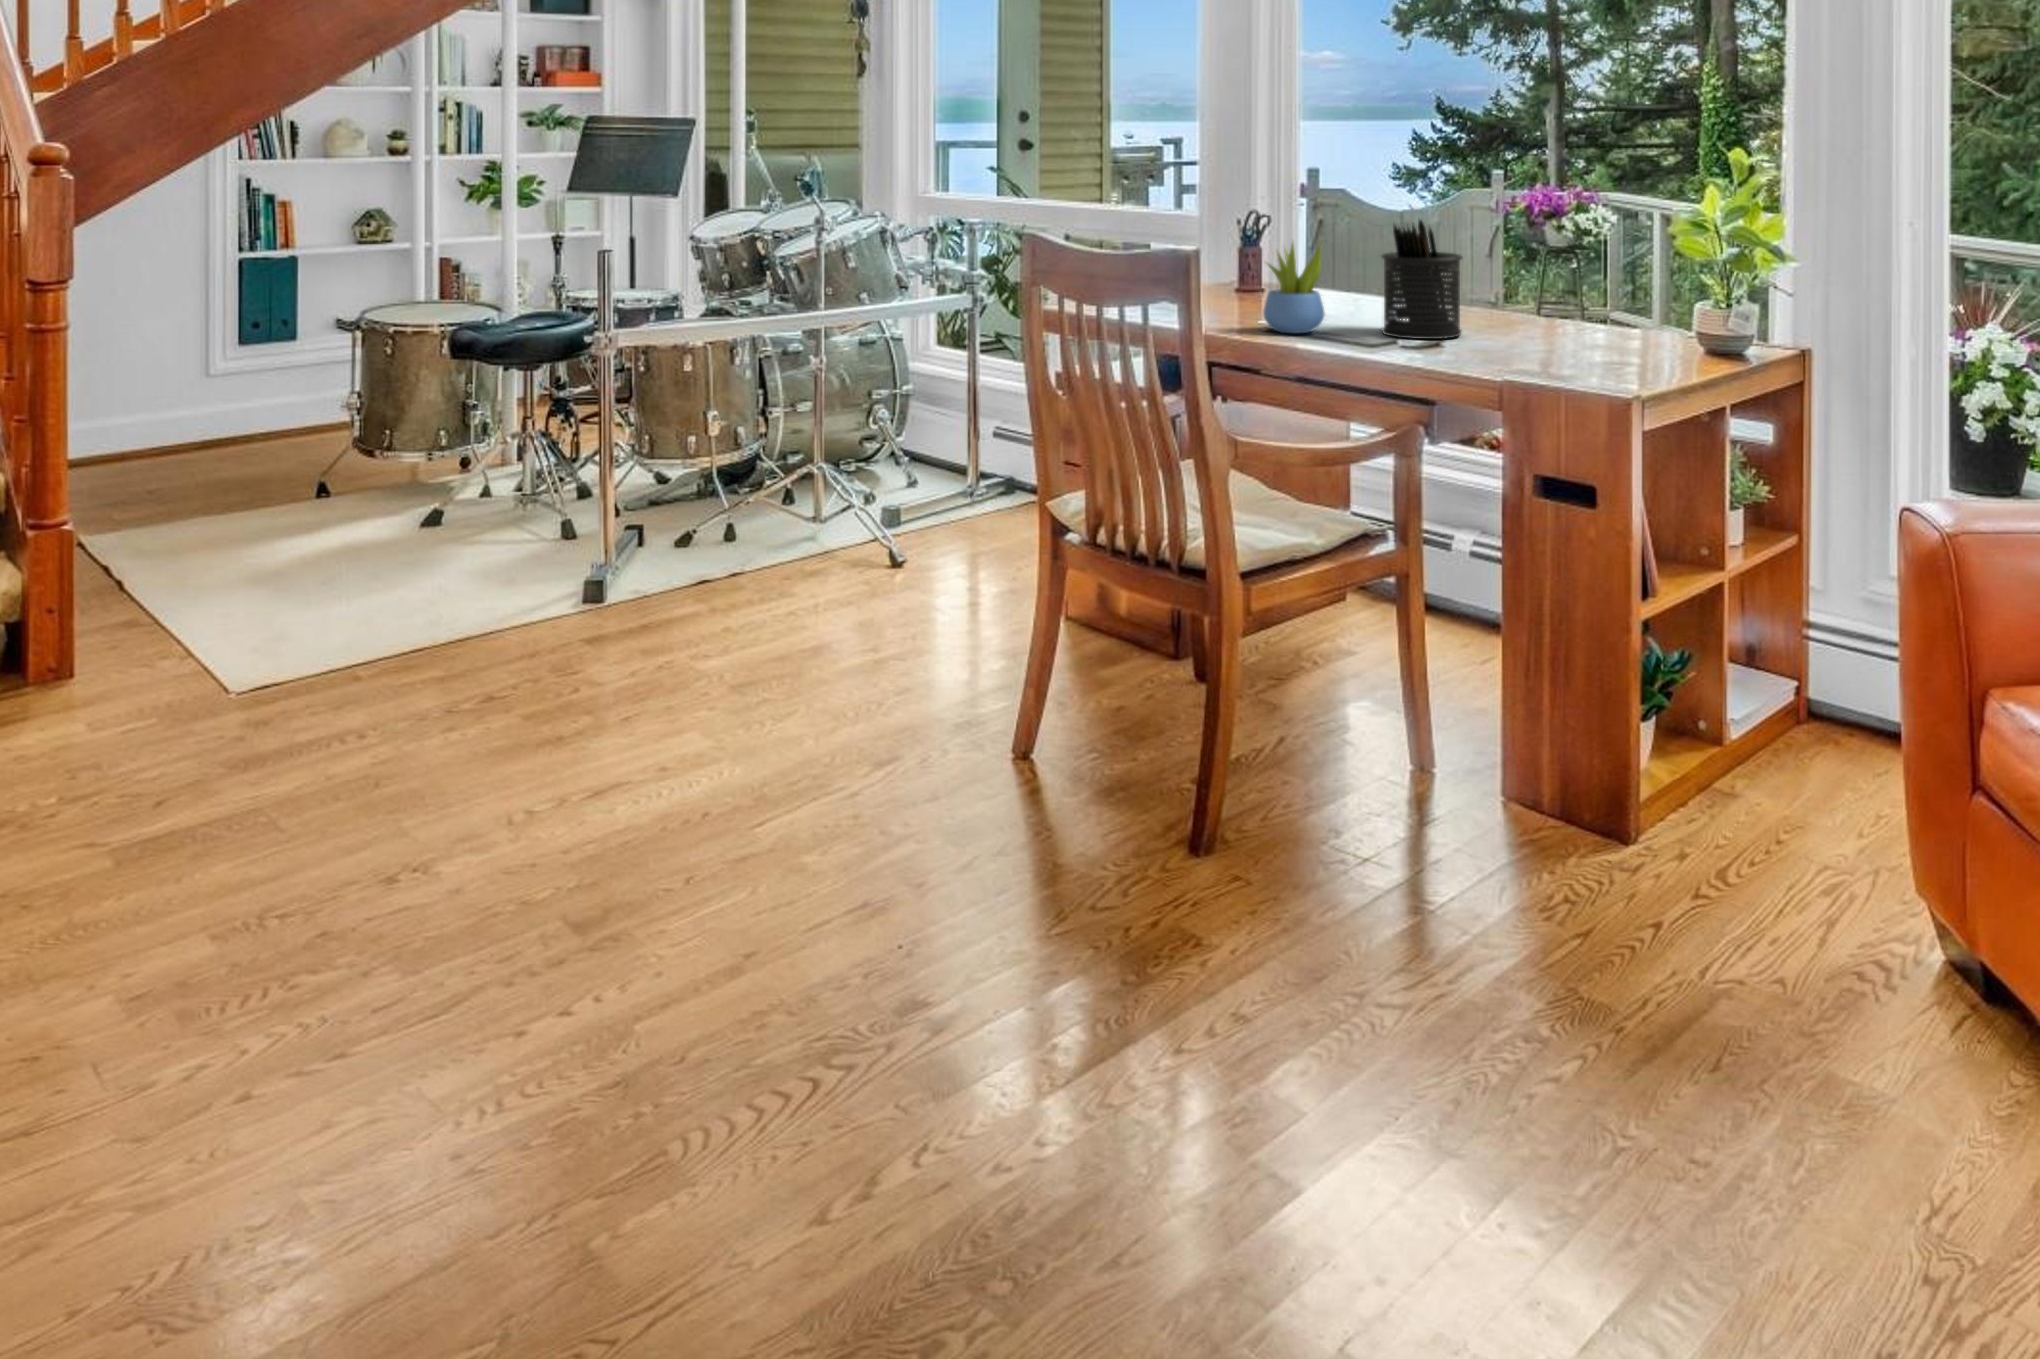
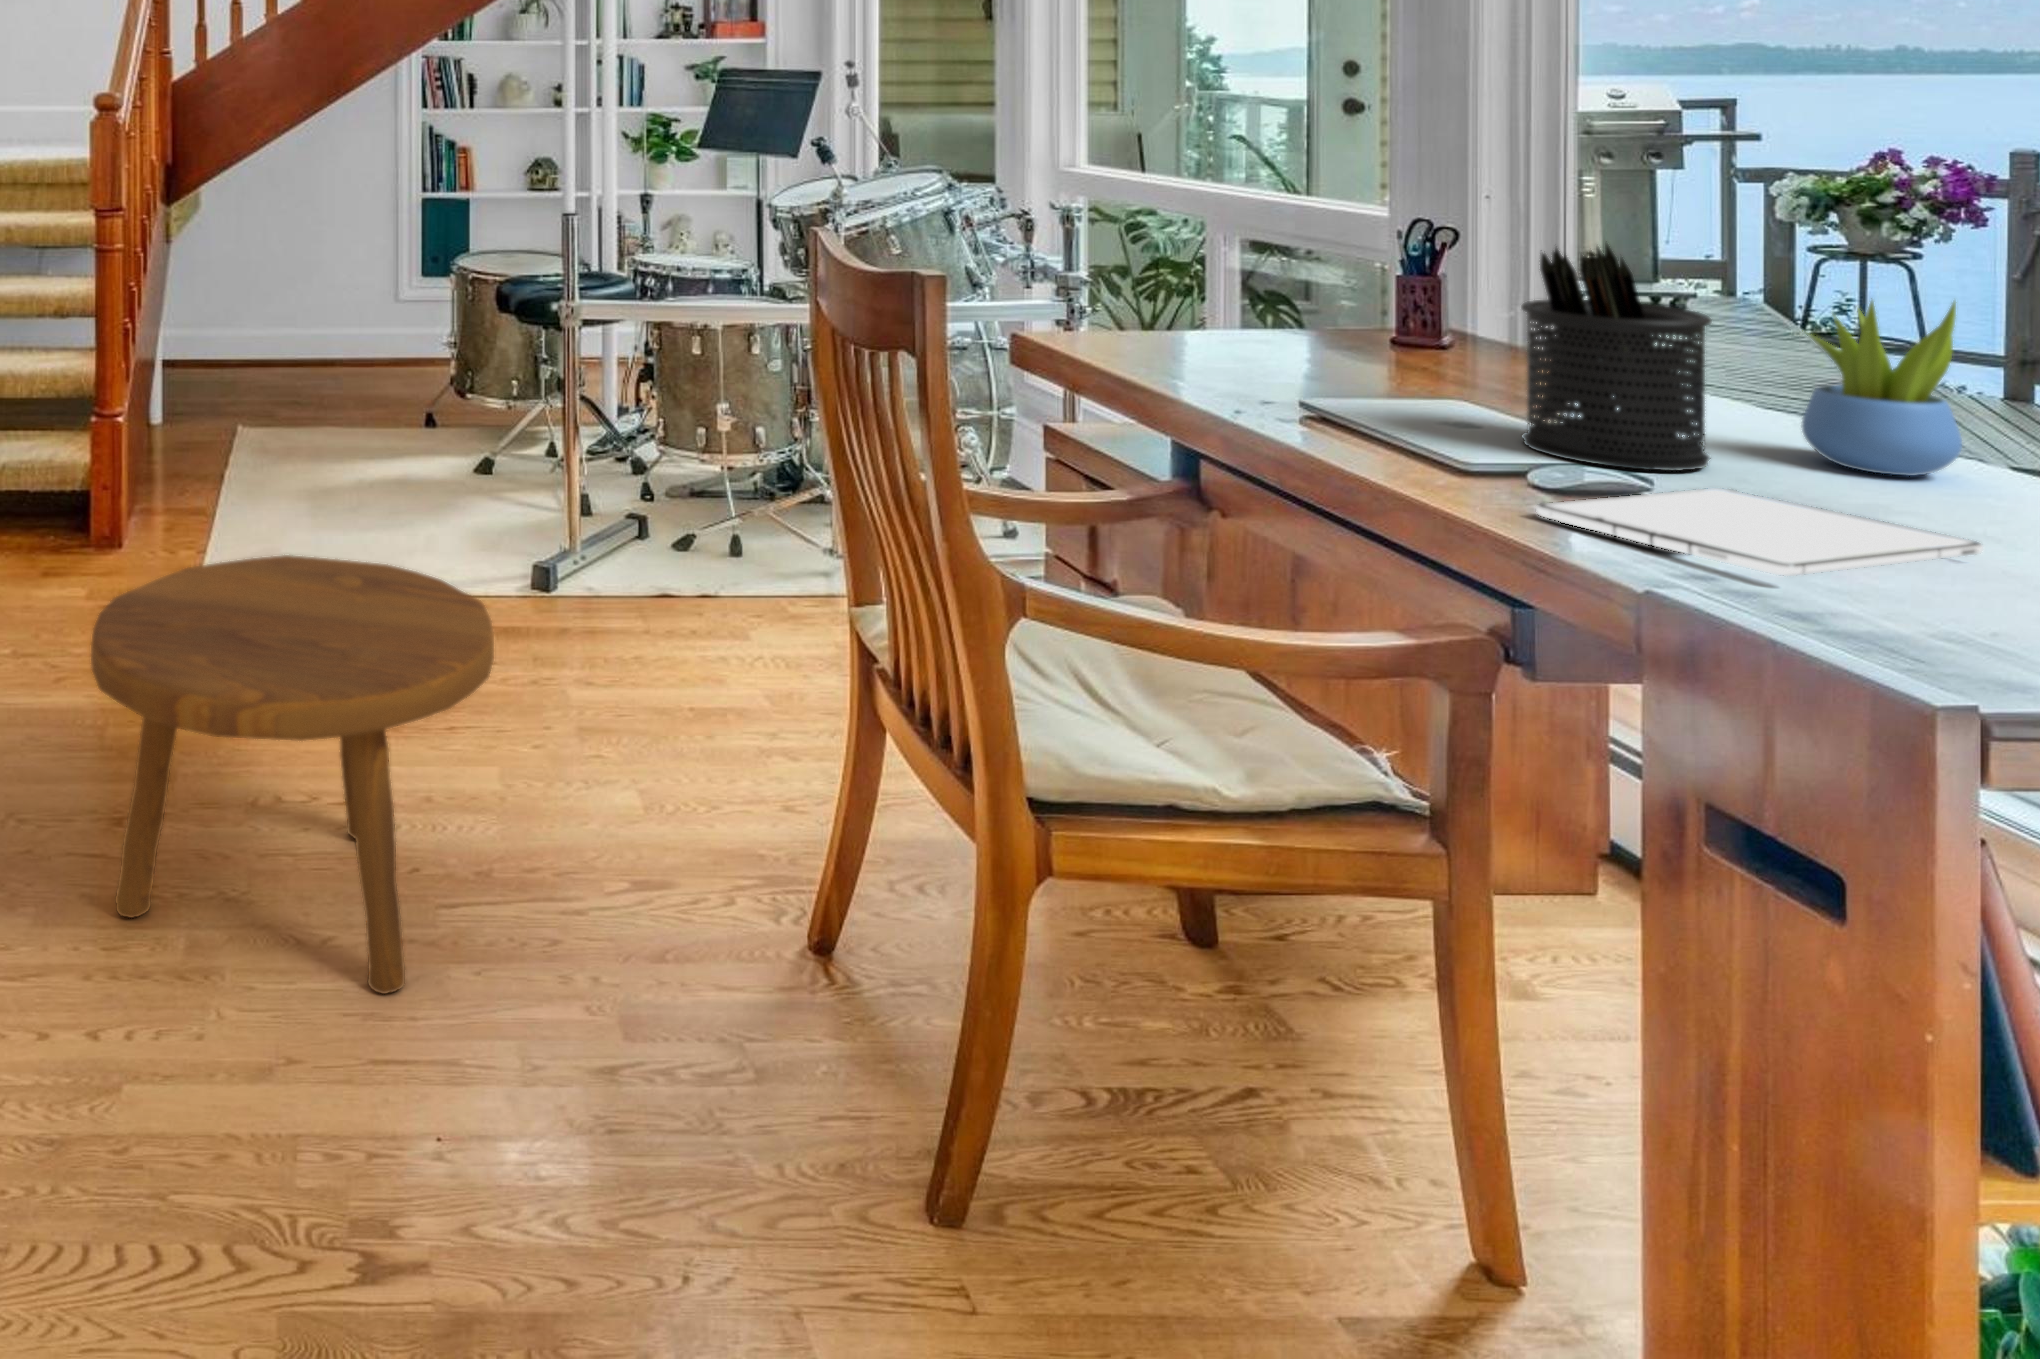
succulent plant: present [1263,242,1324,334] -> present [1801,301,1962,476]
tablet: none [1440,341,1589,369] -> present [1536,488,1983,576]
footstool: none [424,562,805,929] -> present [91,555,494,994]

